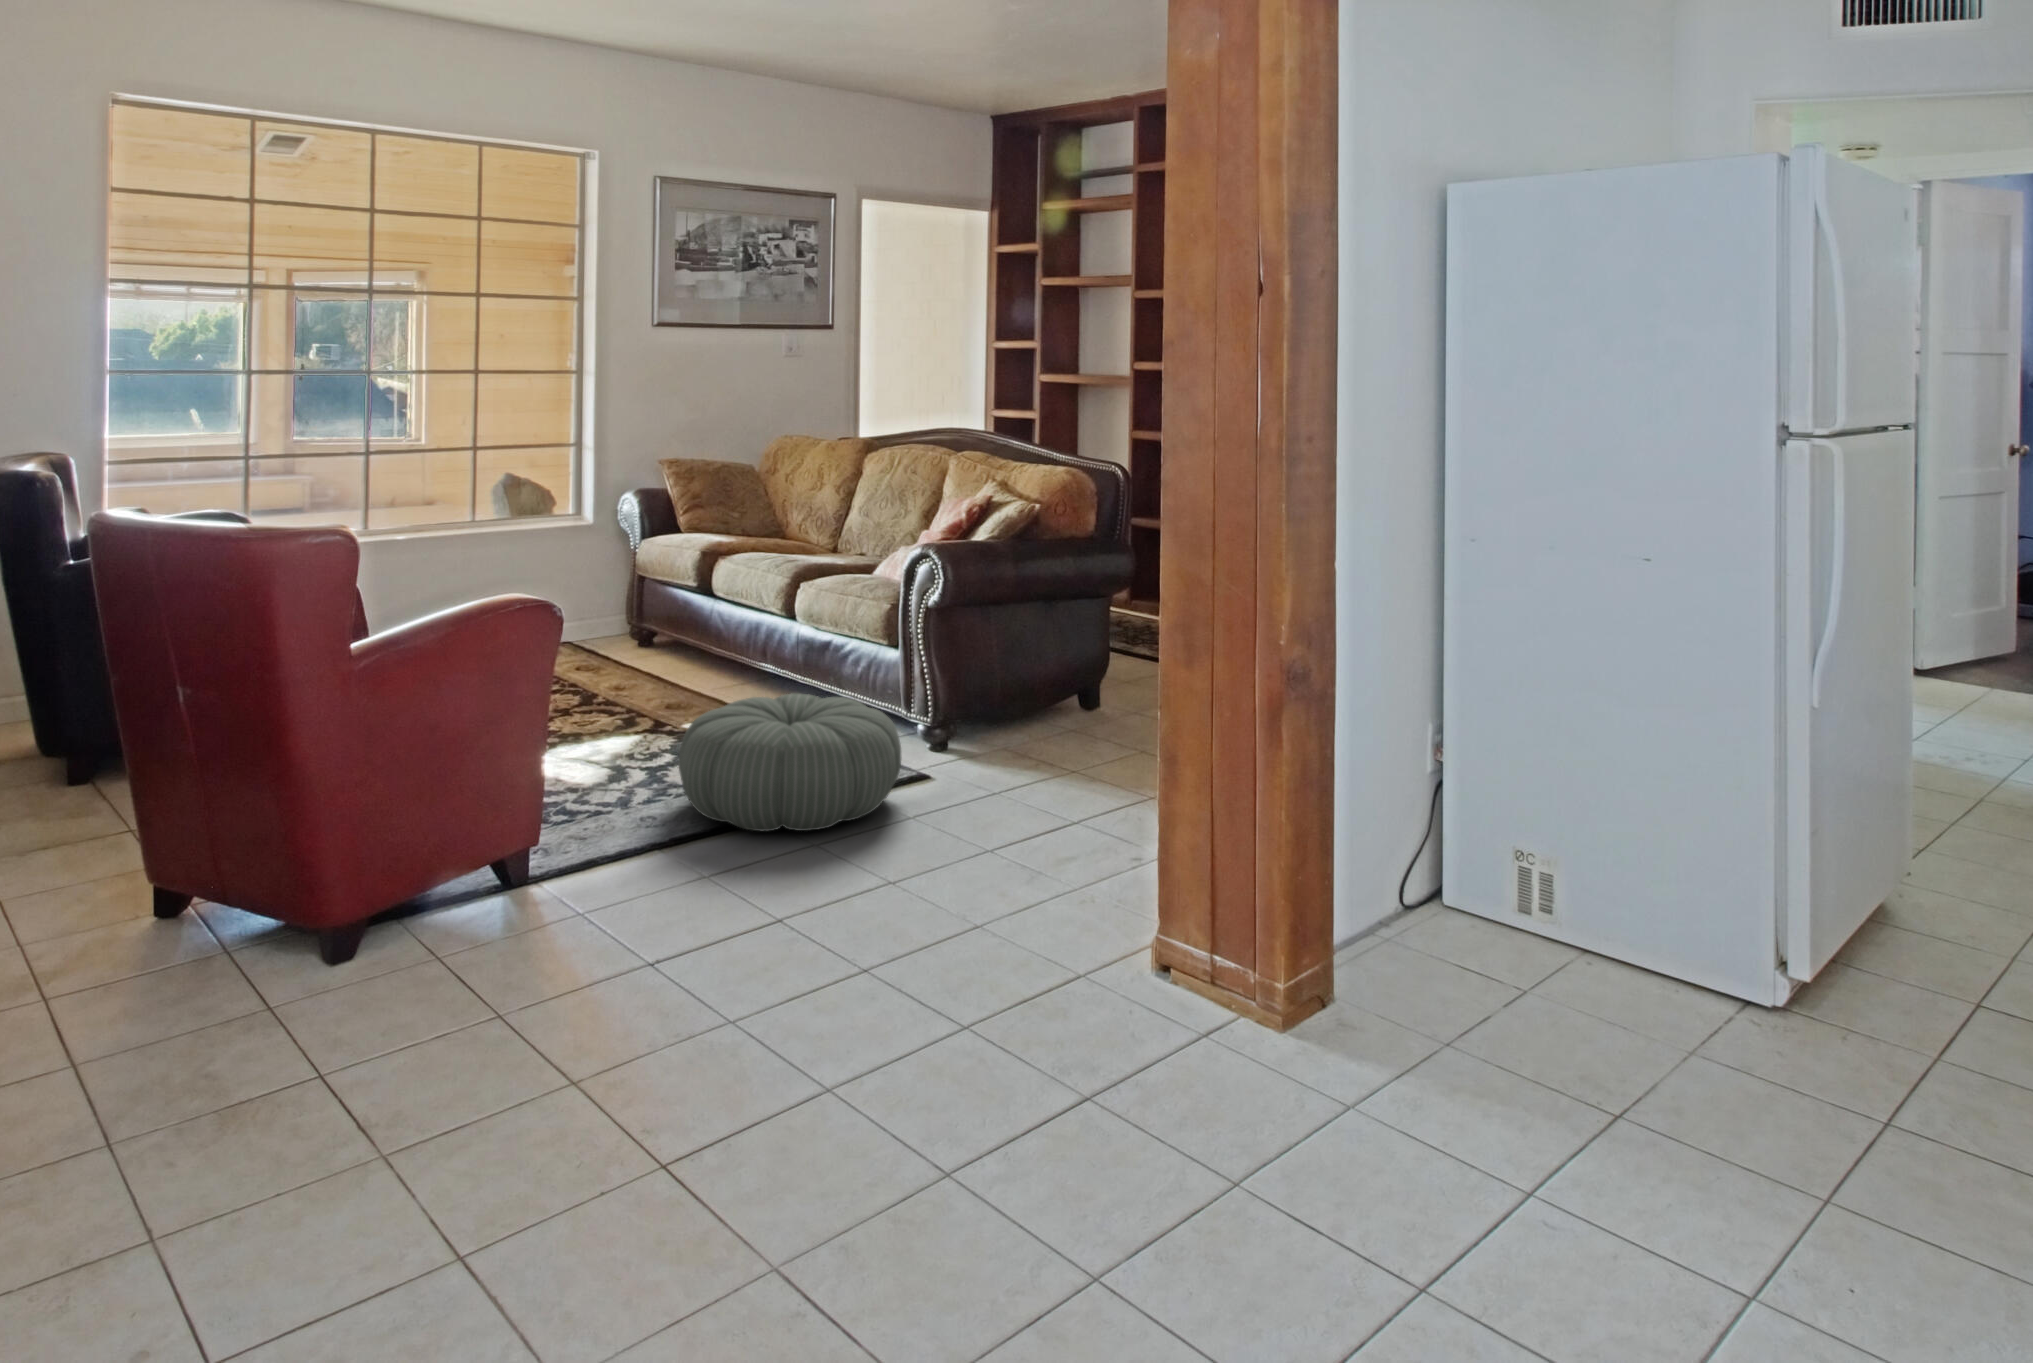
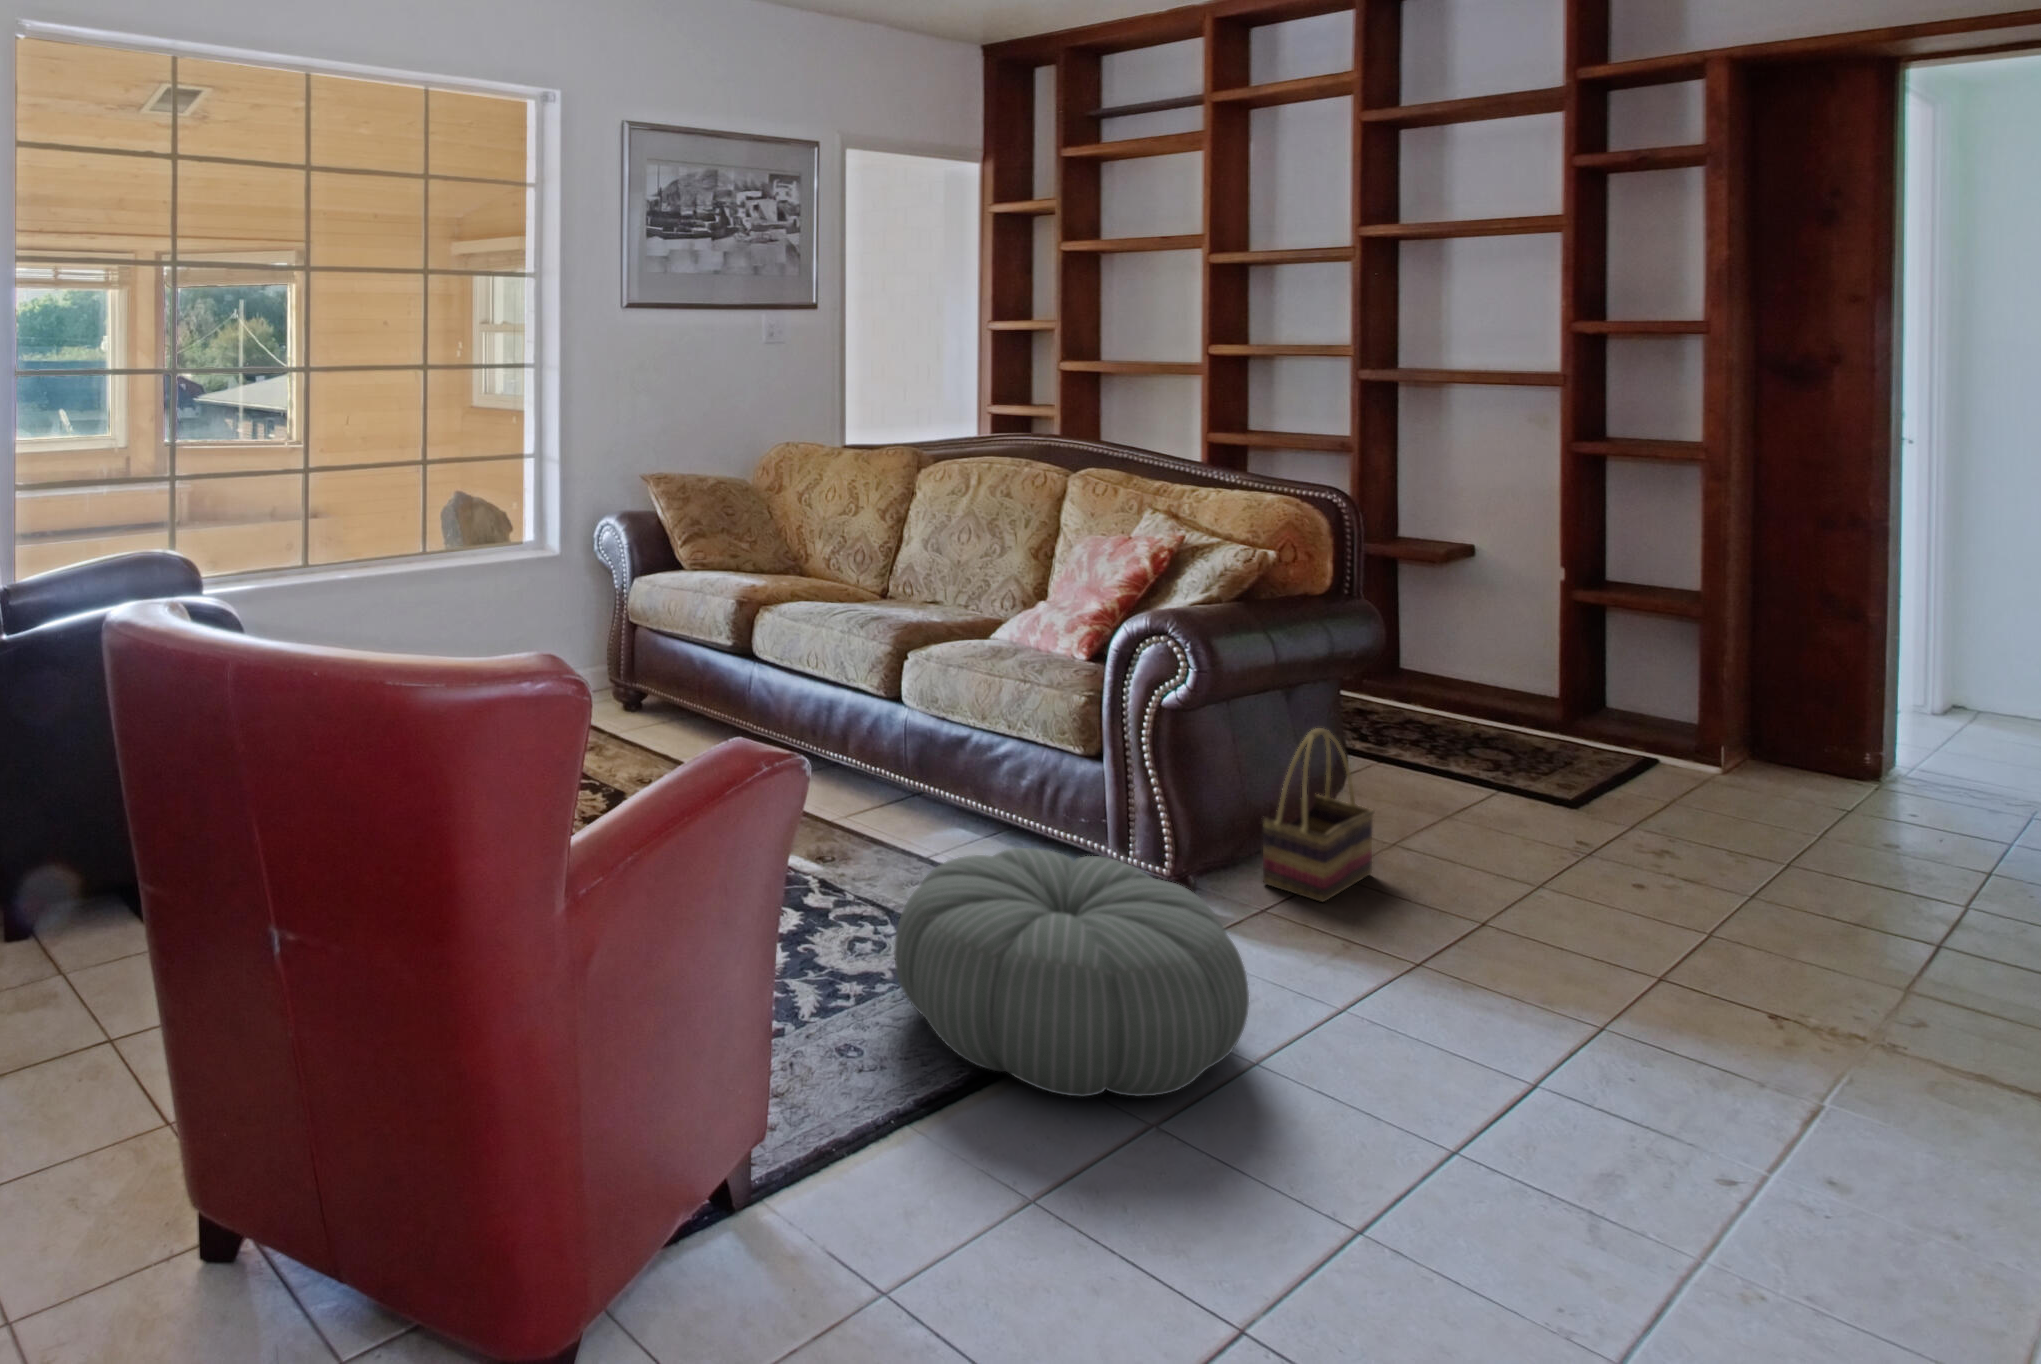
basket: none [1011,625,1096,744] -> present [1263,728,1374,902]

